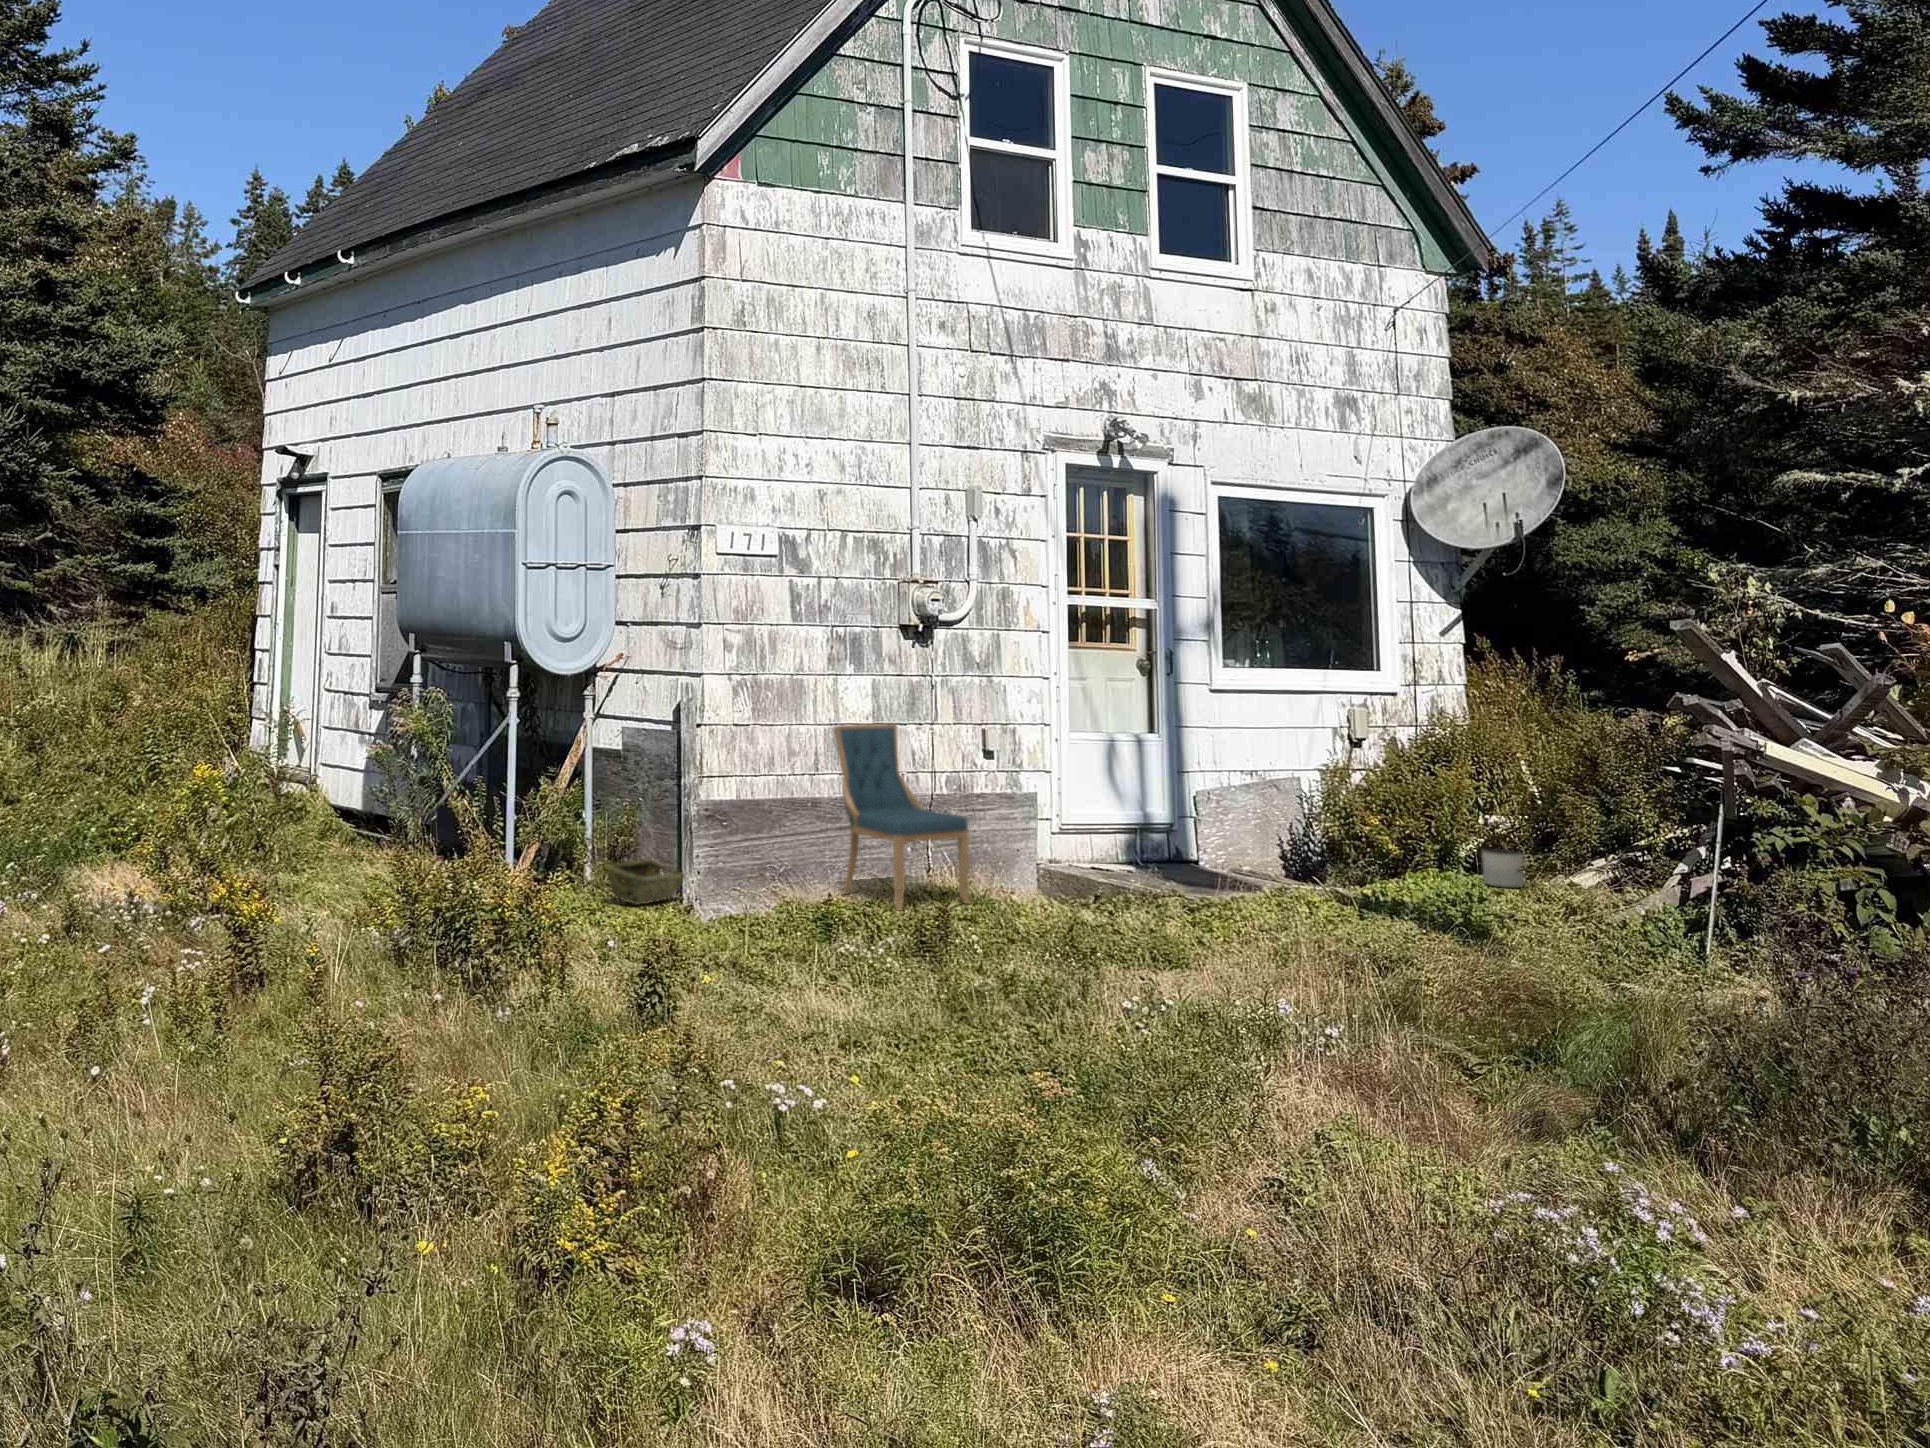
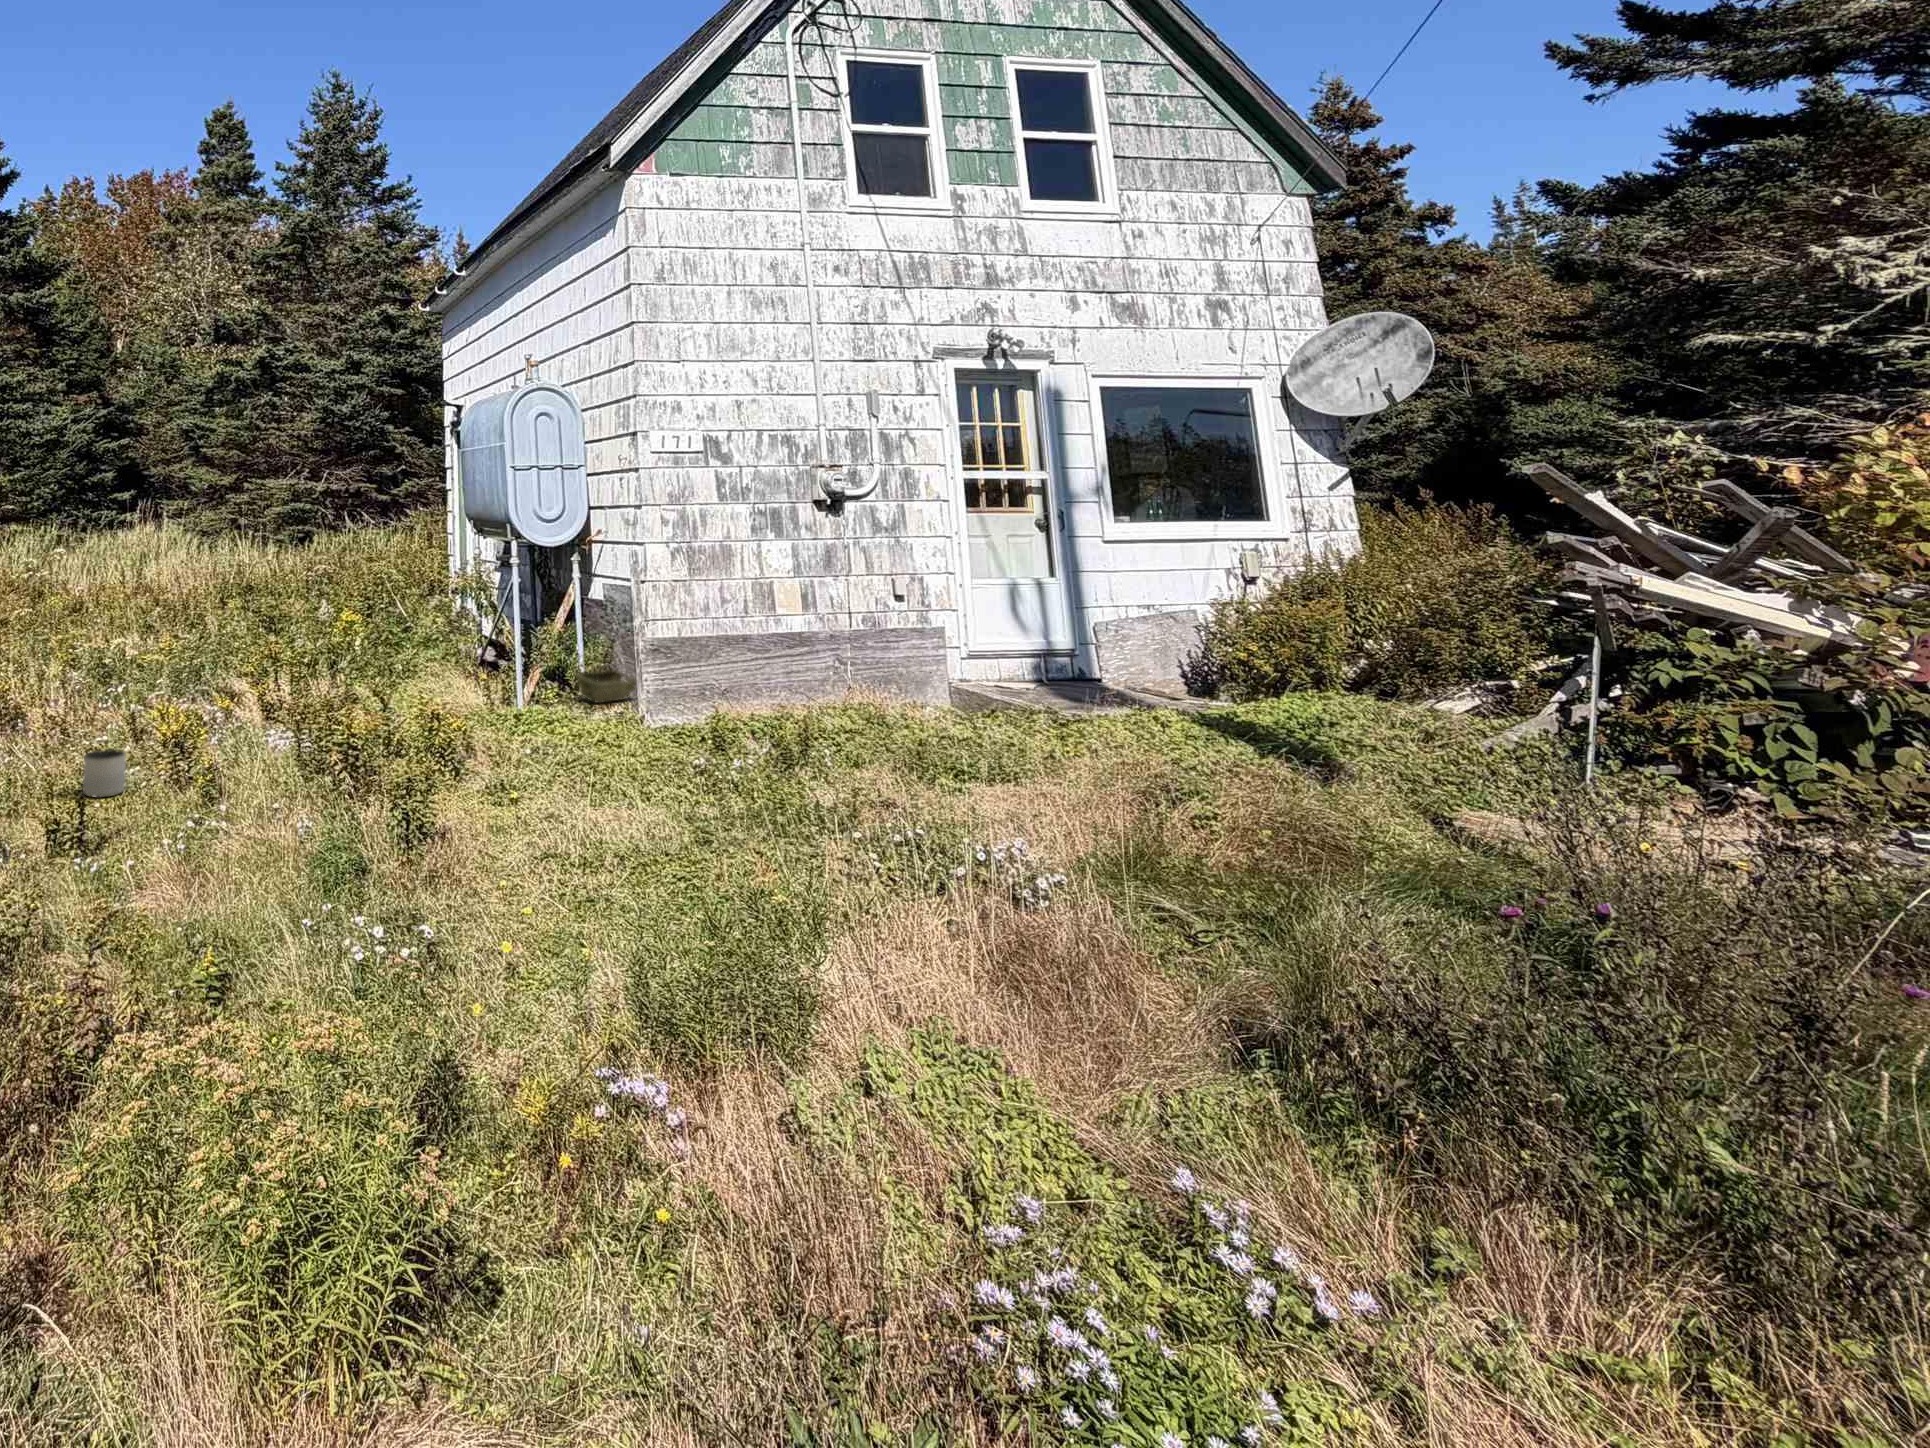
chair: present [834,723,970,911] -> none [752,568,867,714]
planter: present [1482,849,1524,888] -> present [83,749,126,798]

